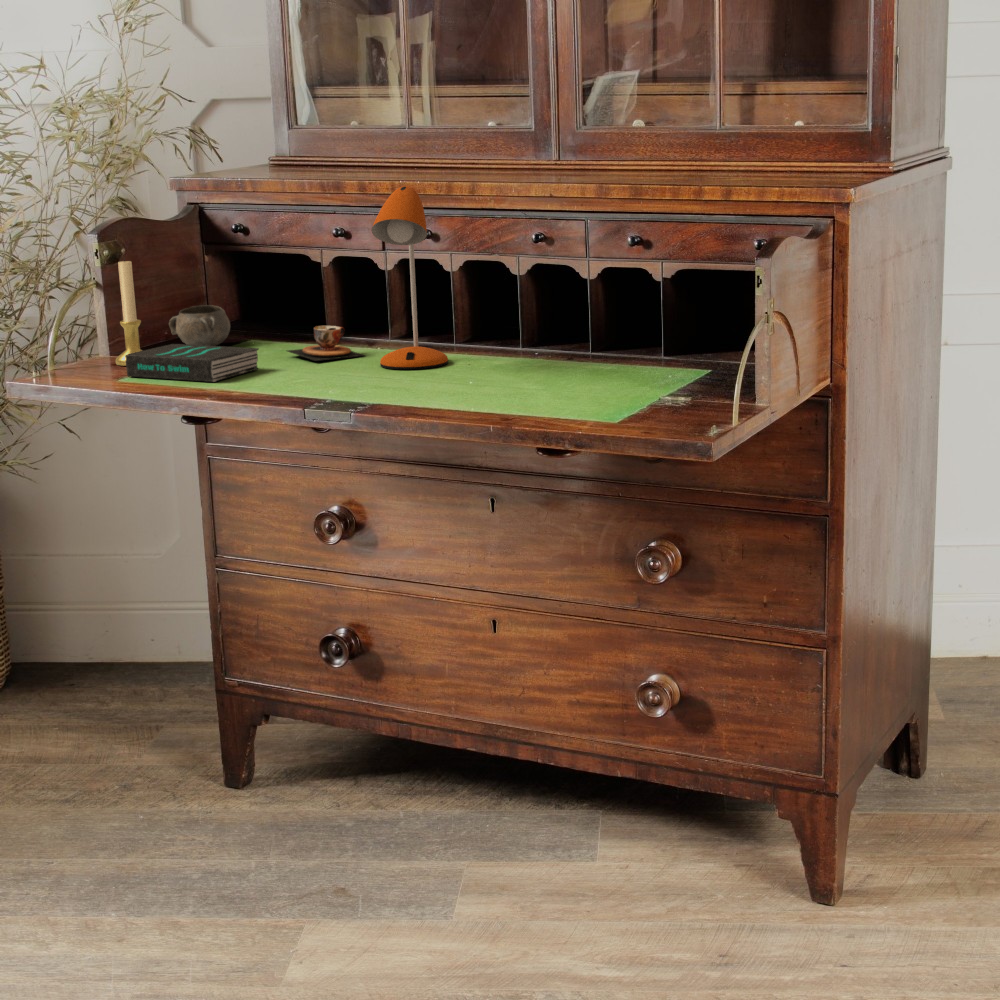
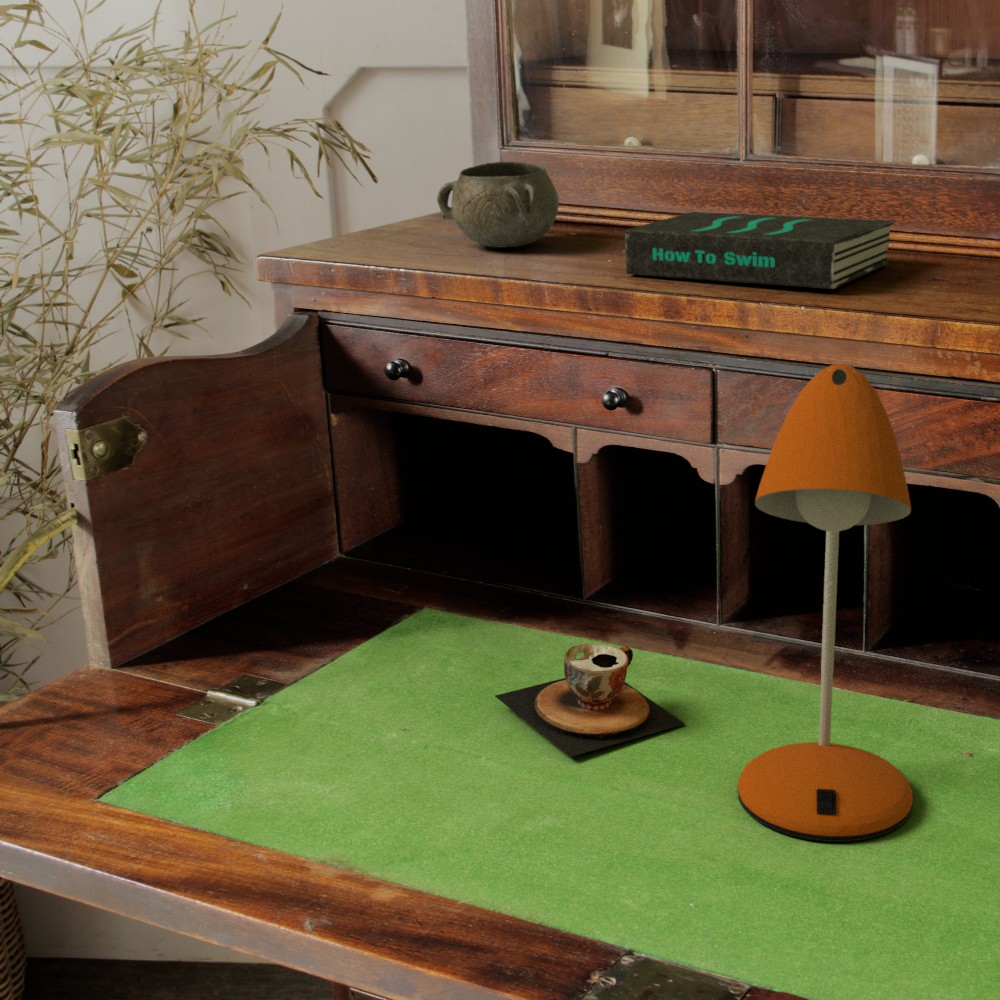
candle holder: present [116,258,142,366] -> none [112,484,195,728]
decorative bowl: present [169,305,230,346] -> present [437,162,559,247]
book: present [125,344,258,382] -> present [625,212,895,289]

